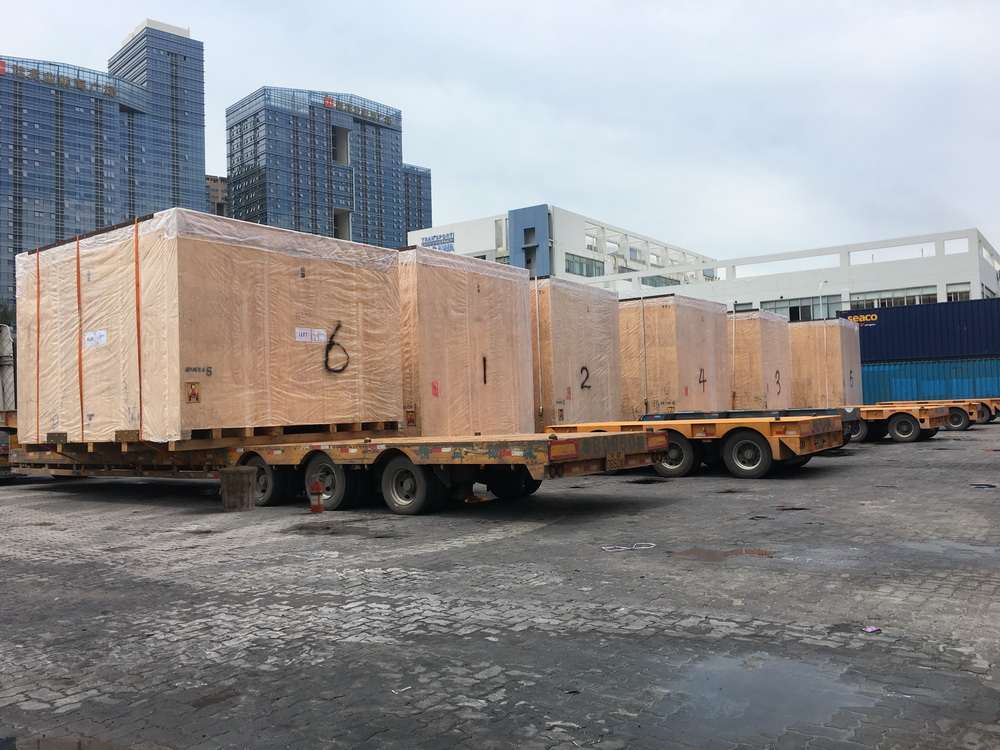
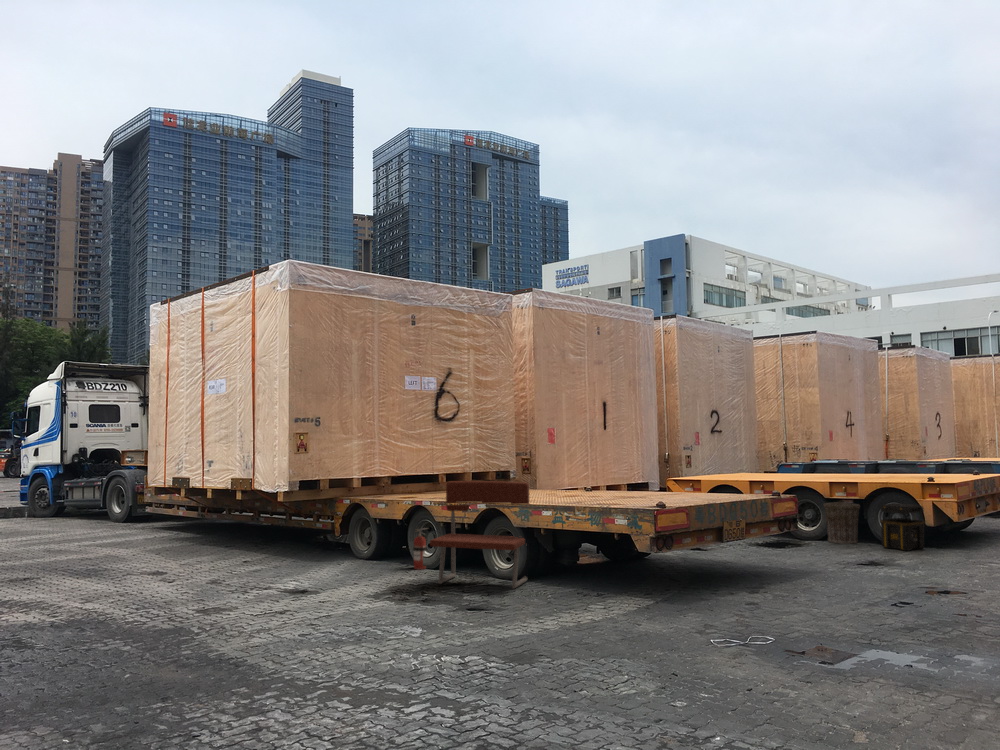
bench: none [331,423,427,522] -> present [430,481,529,589]
toolbox: none [734,441,772,482] -> present [880,503,925,551]
trash can: present [218,464,258,512] -> present [824,501,860,544]

